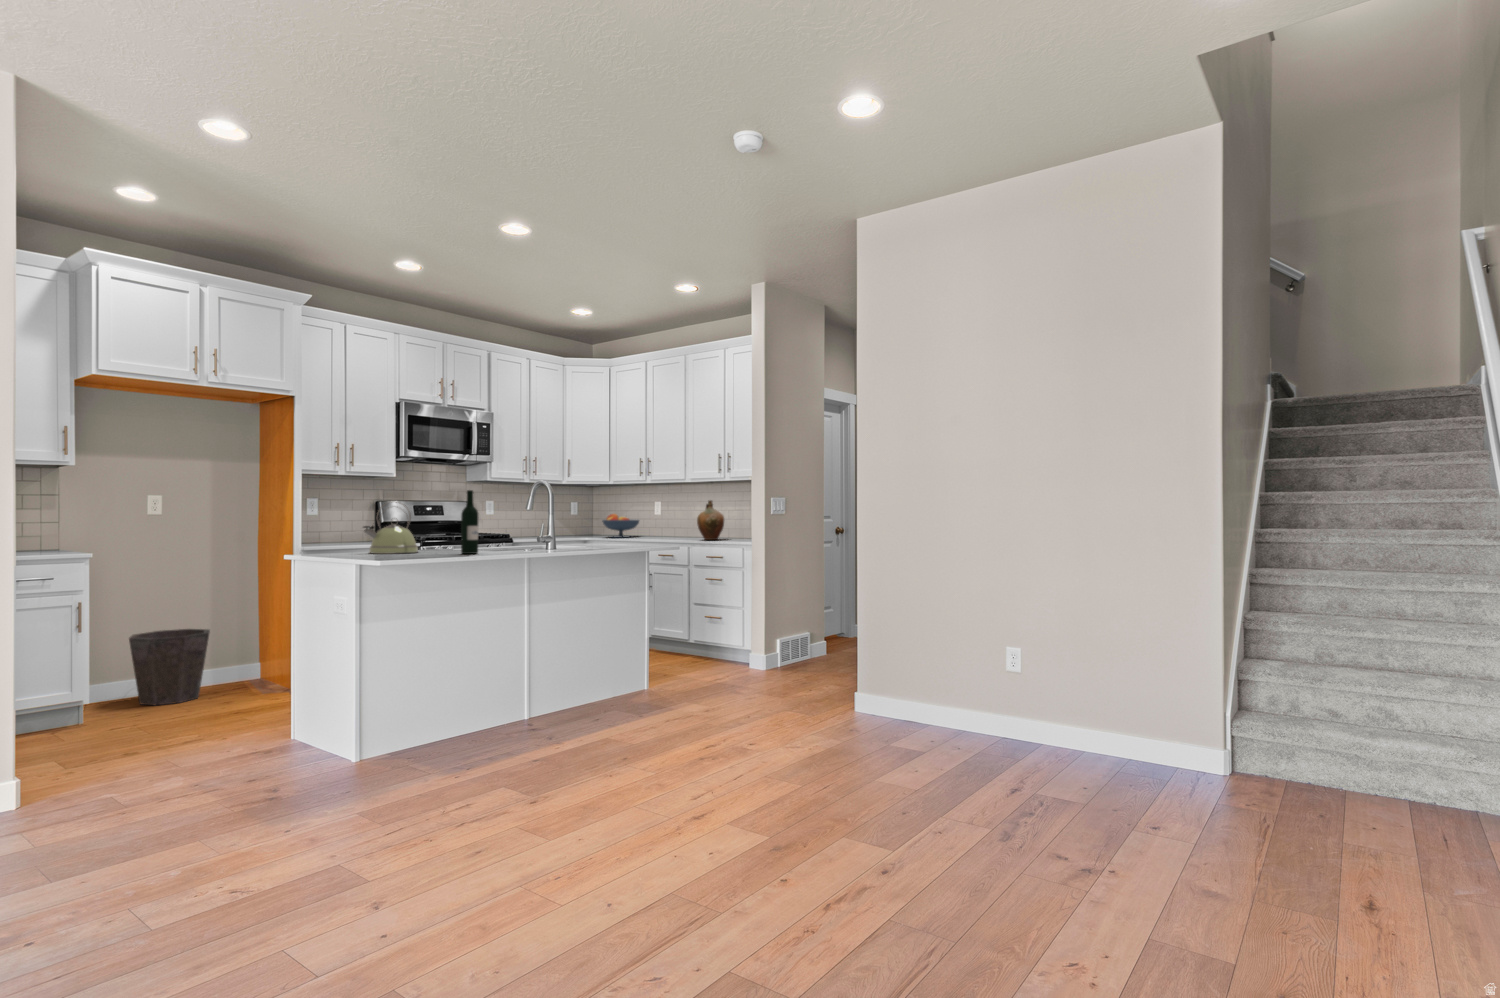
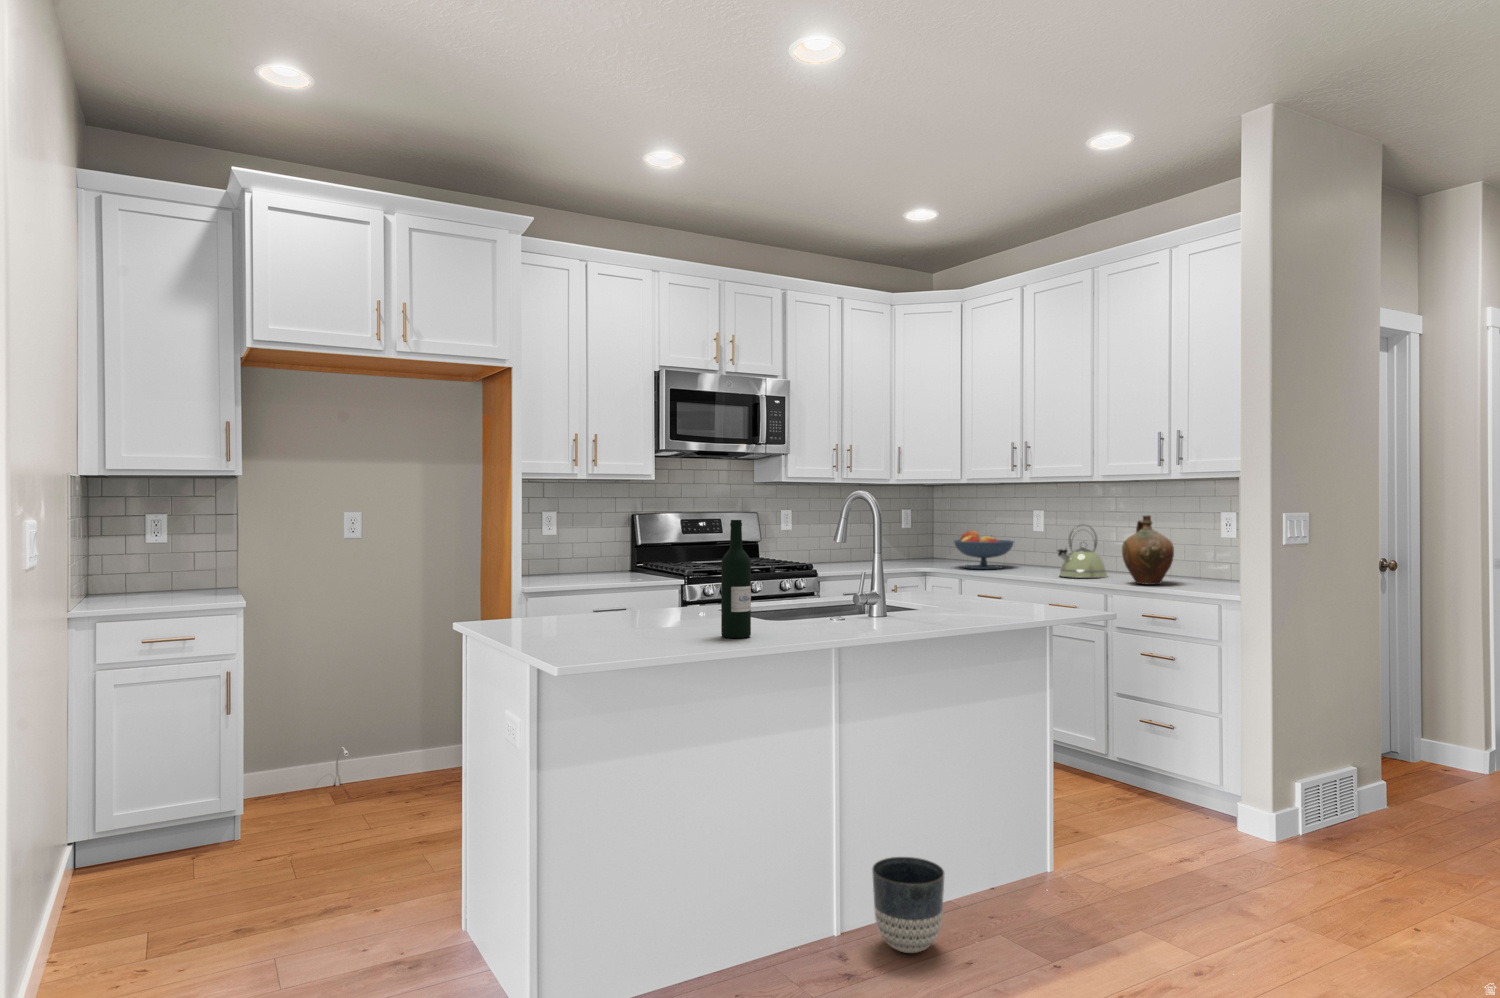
kettle: present [363,502,418,554] -> present [1058,526,1107,578]
waste bin: present [129,629,210,705] -> none [311,695,413,806]
planter: none [546,676,585,723] -> present [872,857,944,953]

